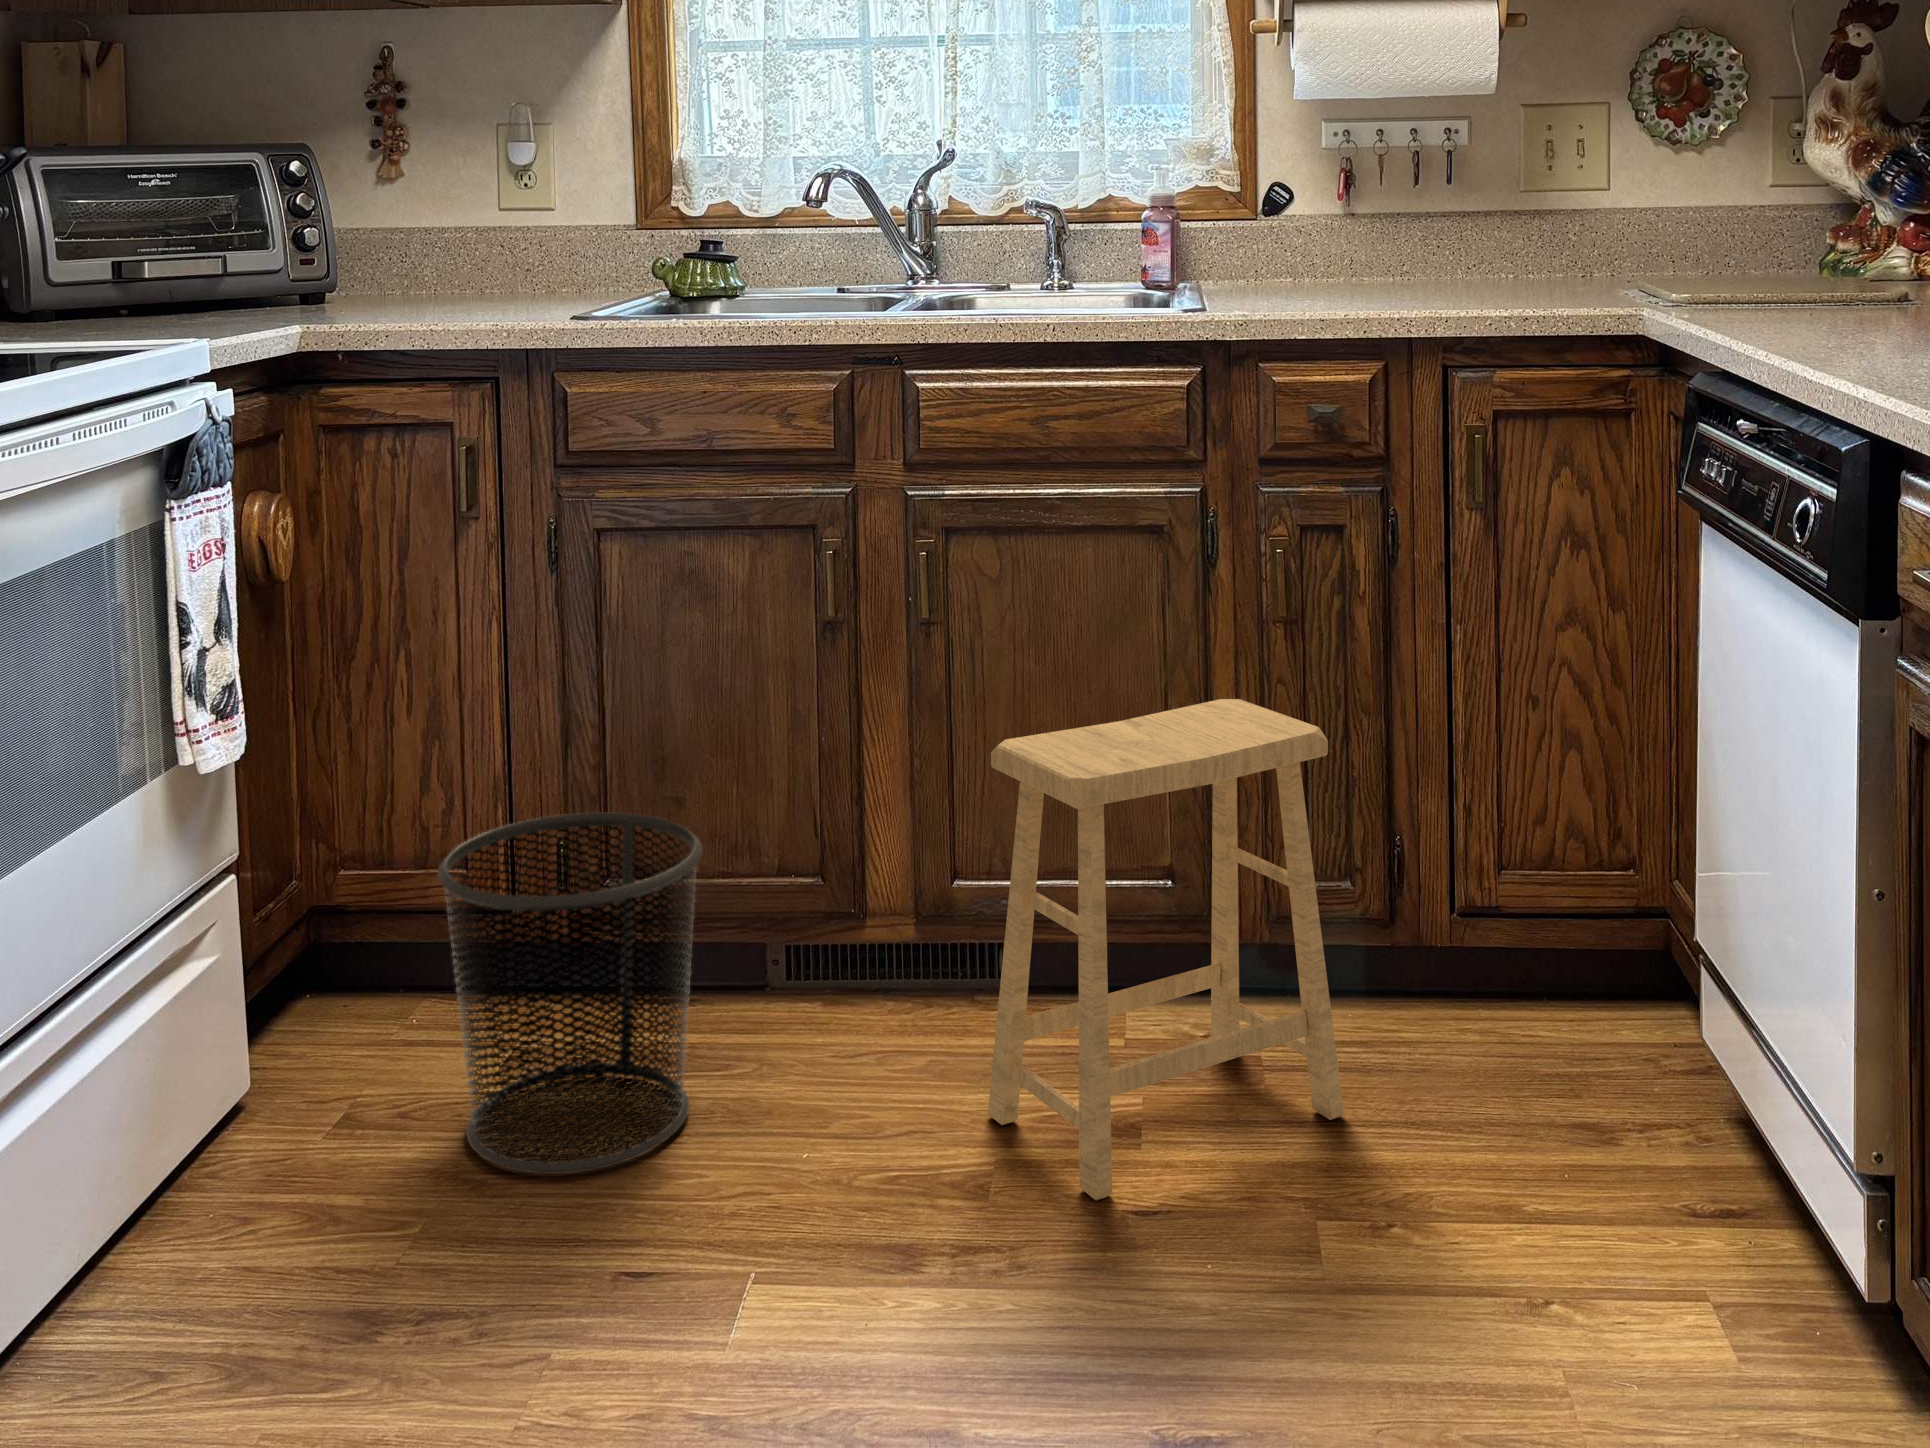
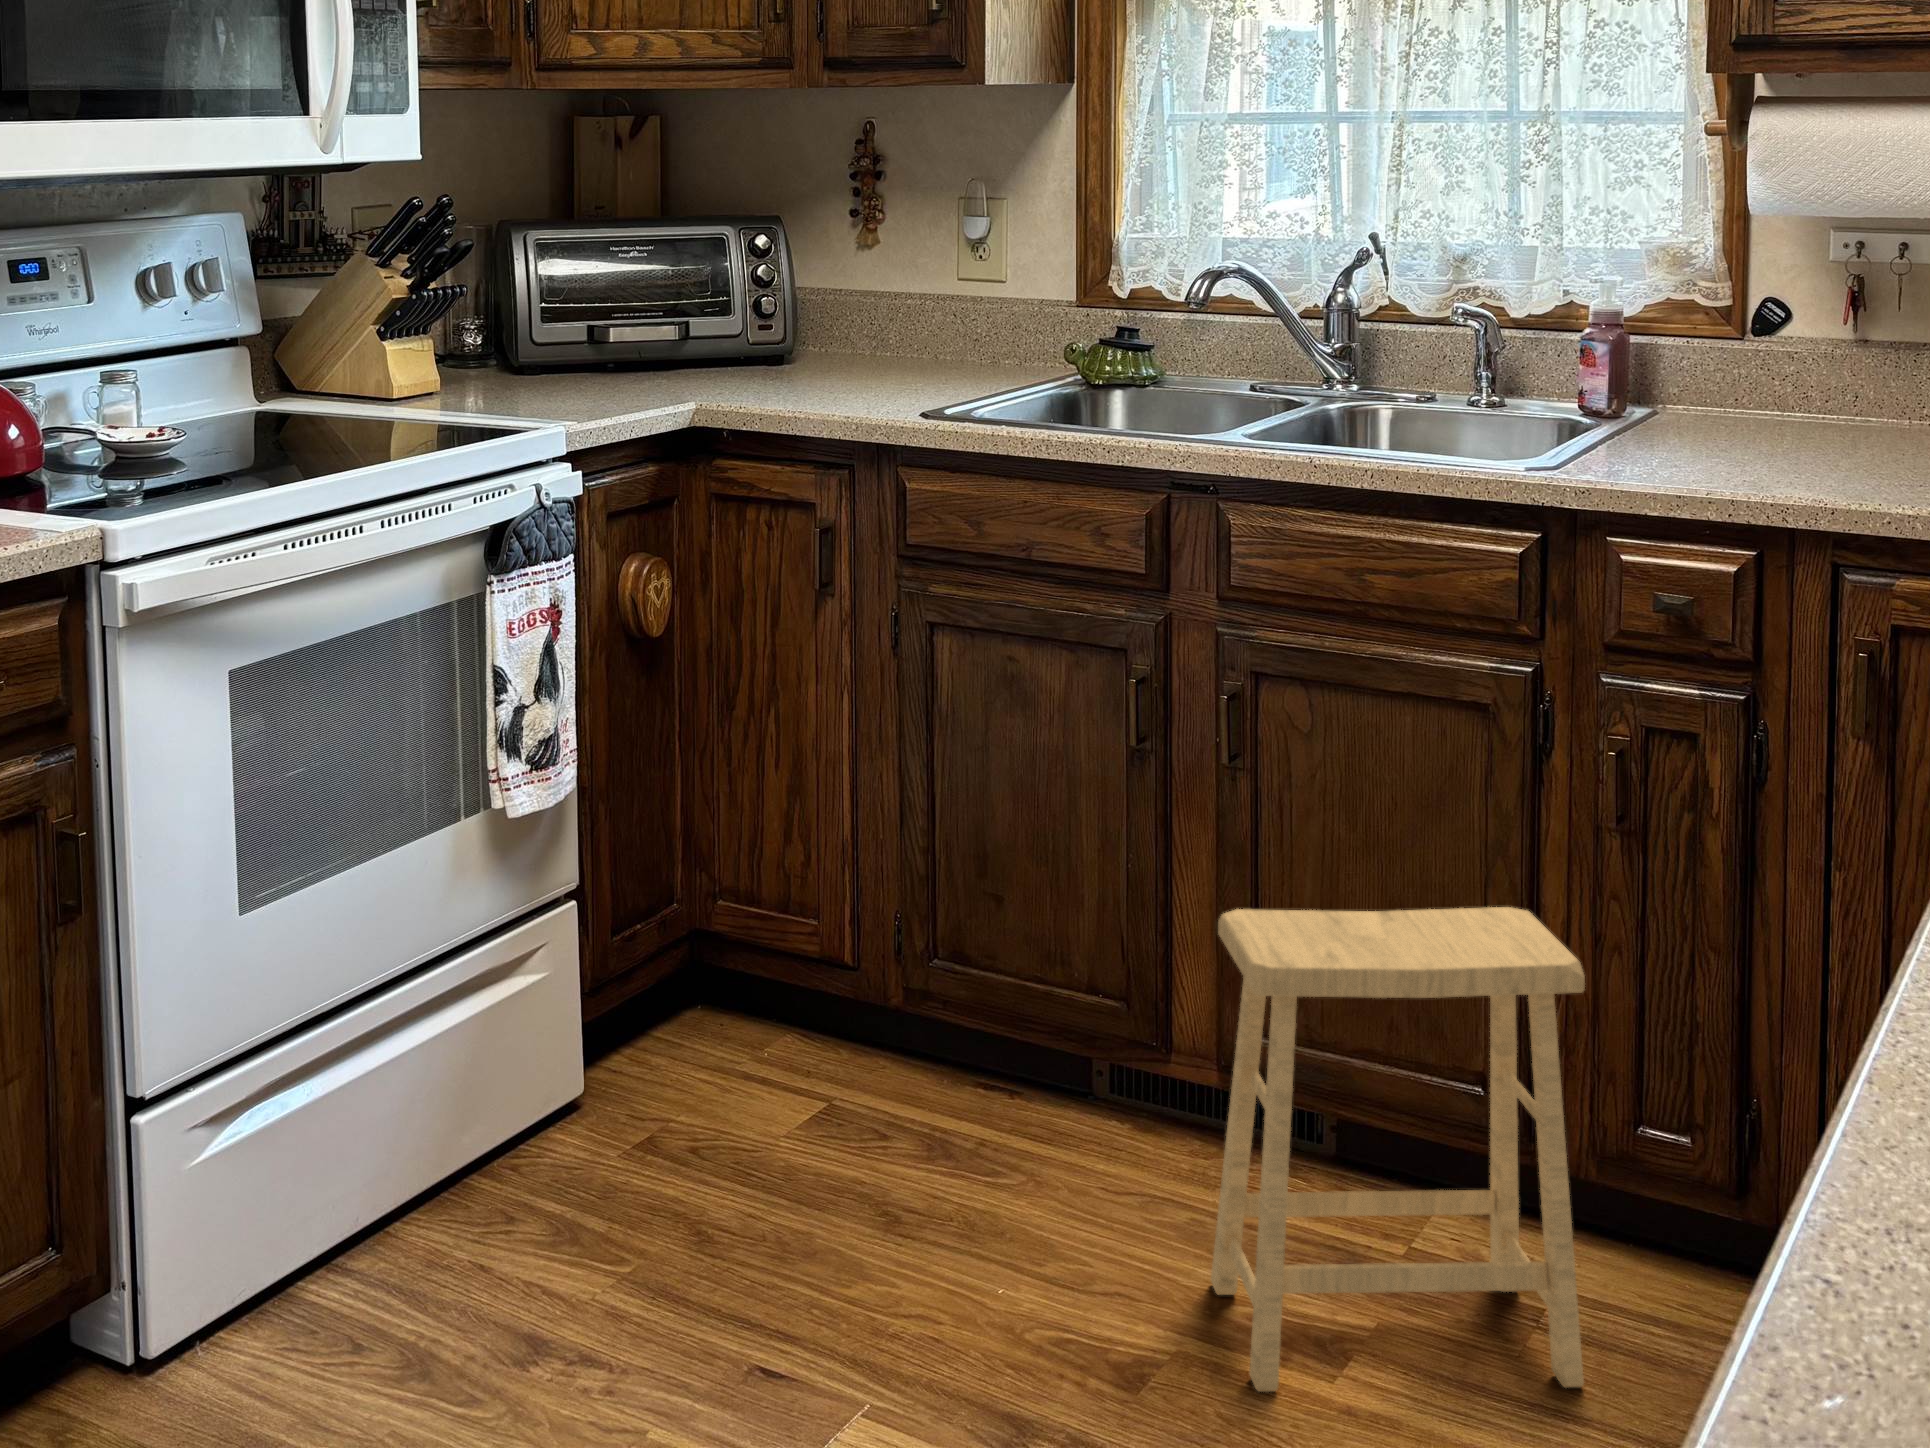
waste bin: present [438,813,703,1174] -> none [727,898,968,1232]

